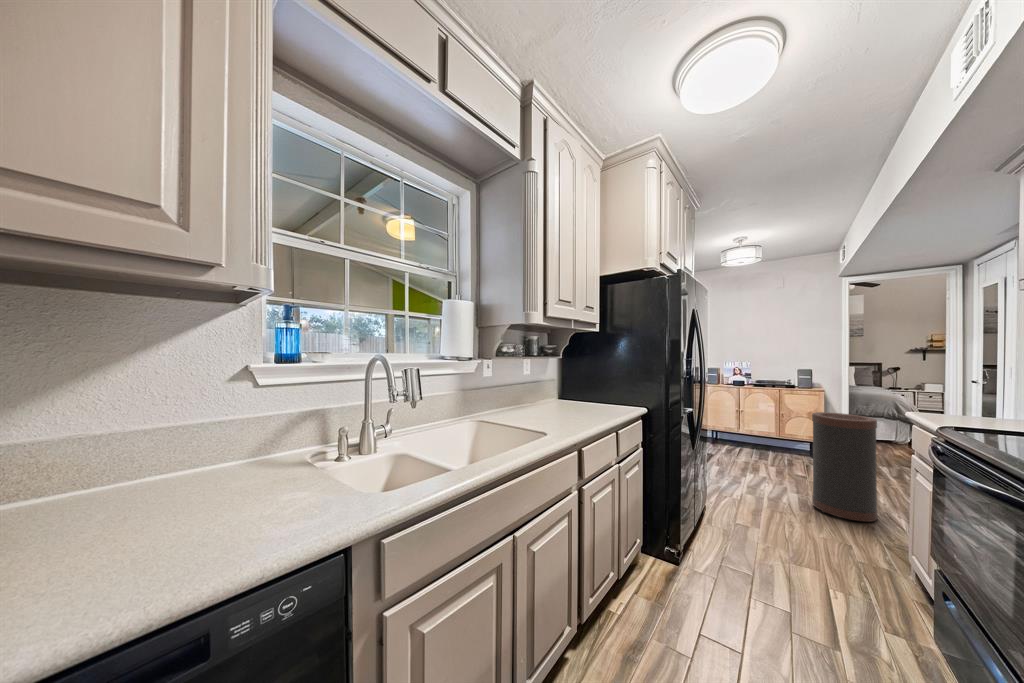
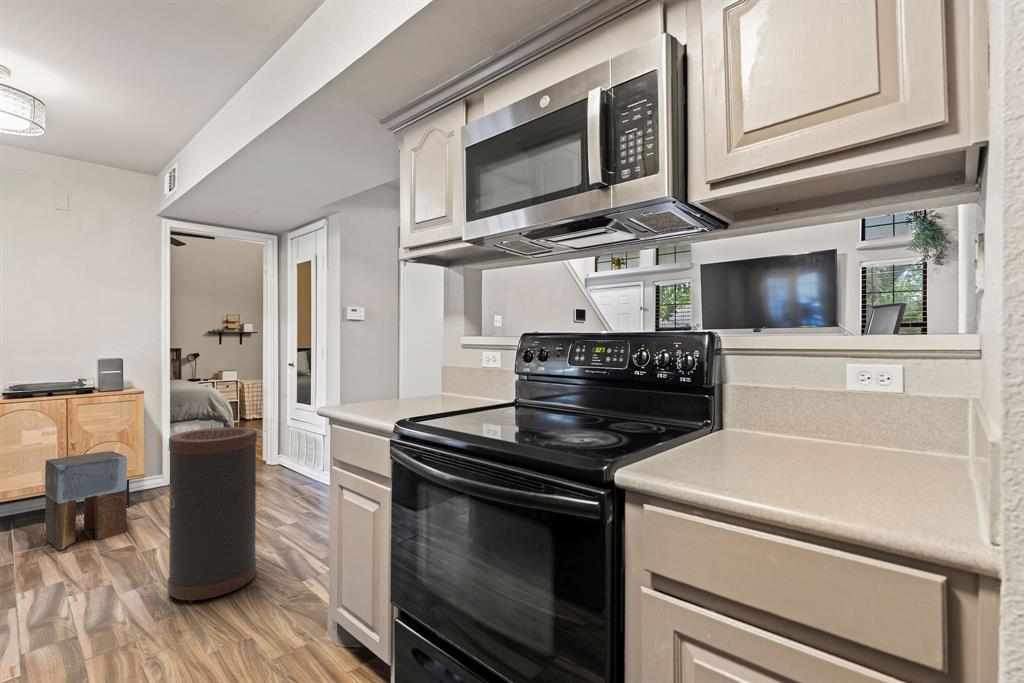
stool: none [766,417,807,470] -> present [45,451,127,550]

